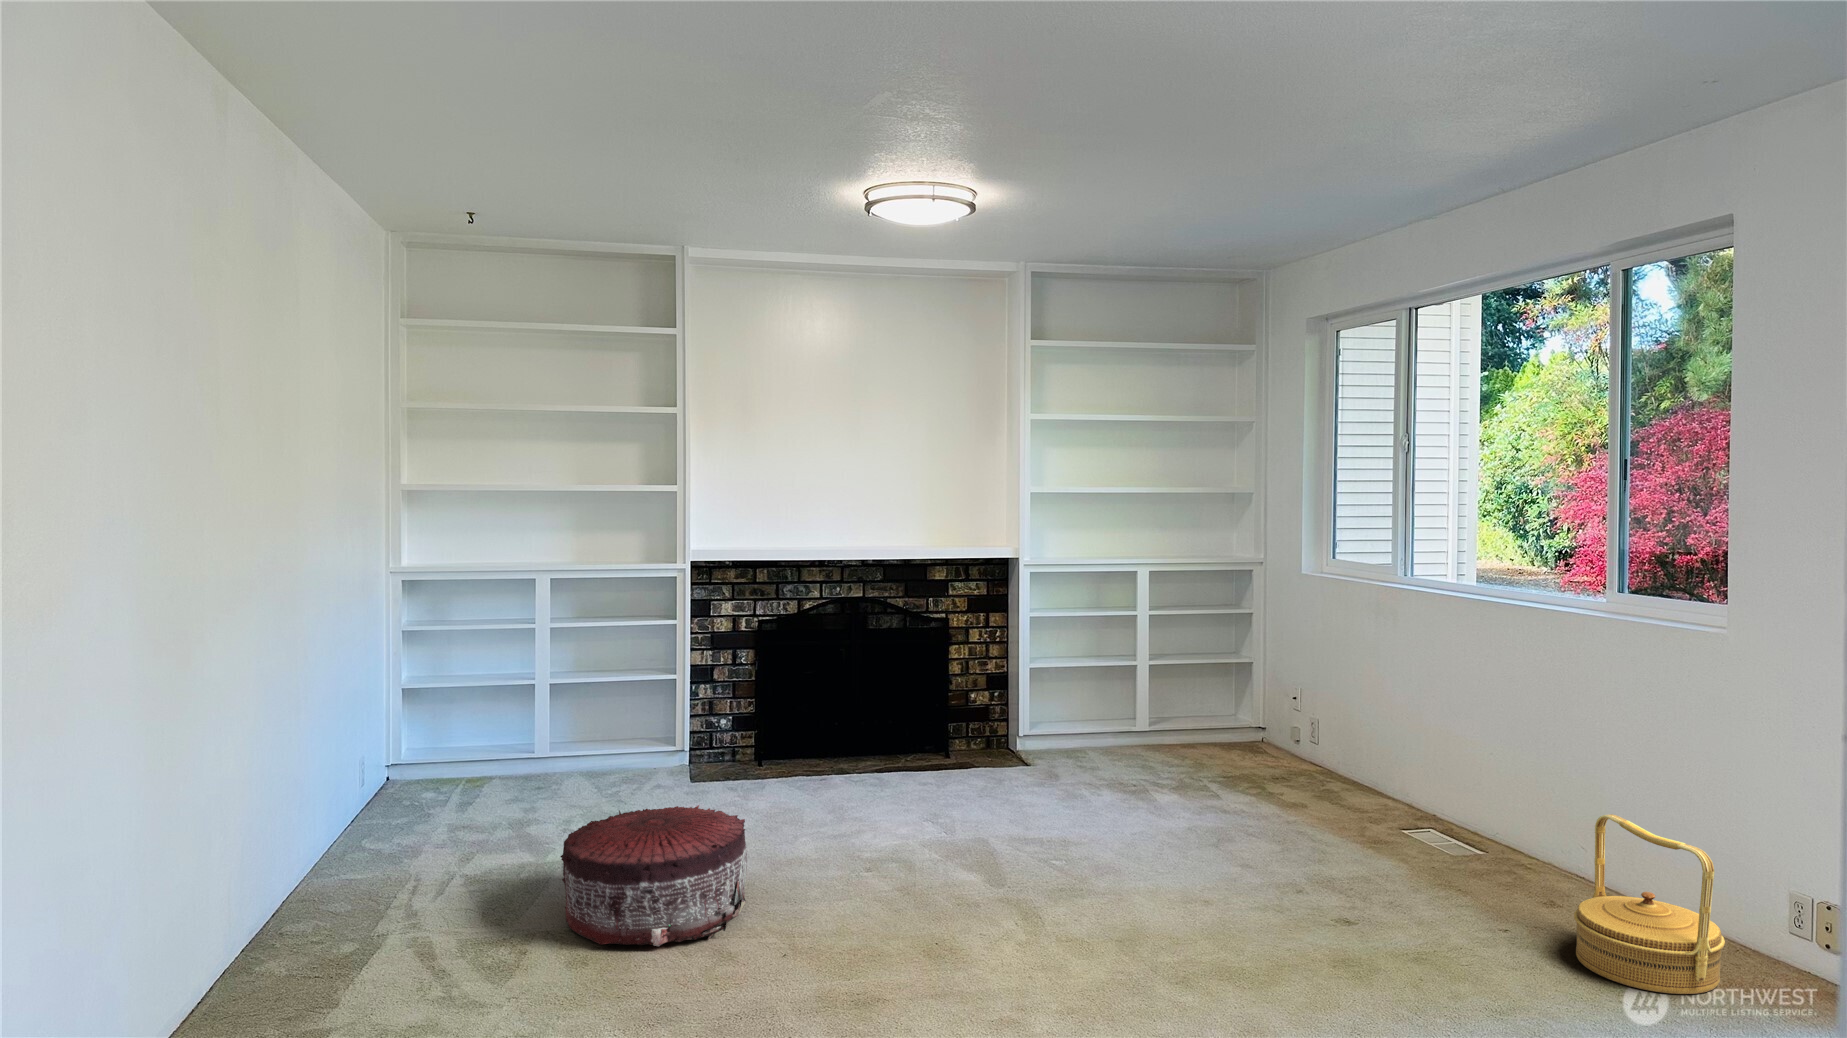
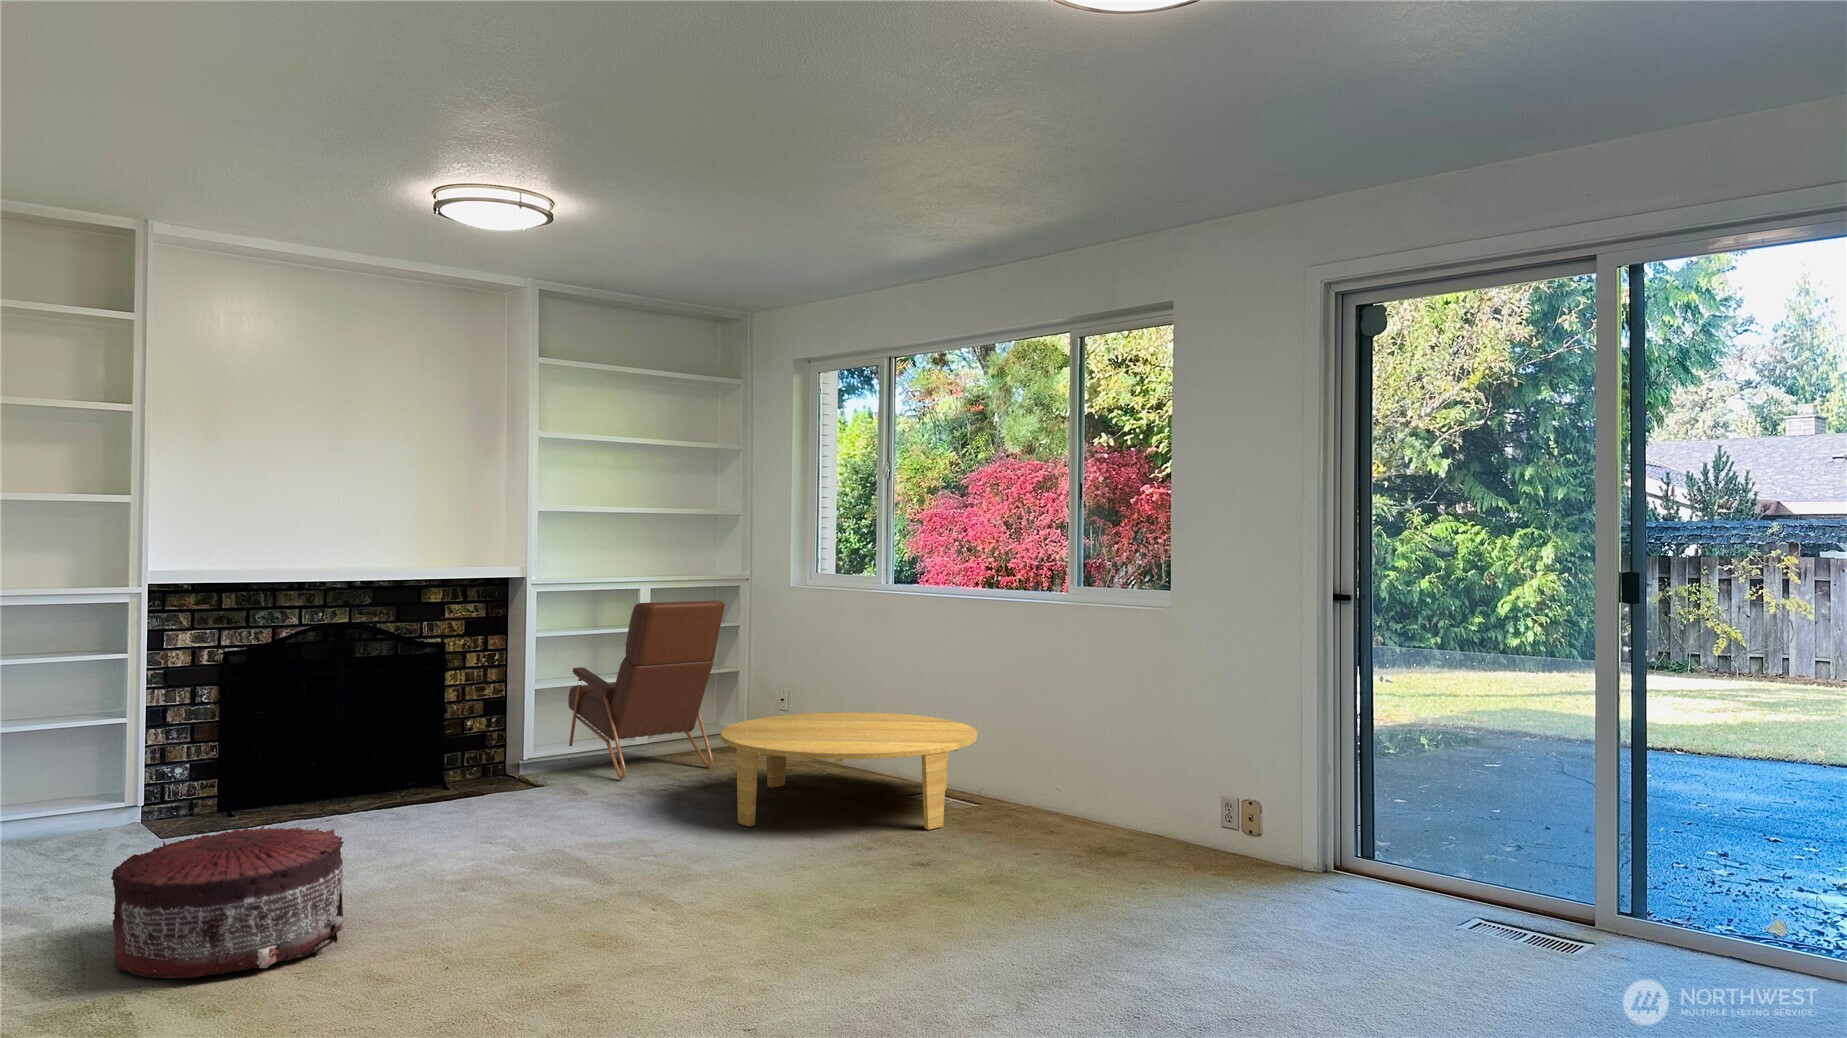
armchair: none [1069,590,1216,772] -> present [568,600,725,780]
coffee table: none [1176,725,1492,897] -> present [721,712,977,830]
woven basket: present [1574,814,1725,994] -> none [1062,735,1159,855]

